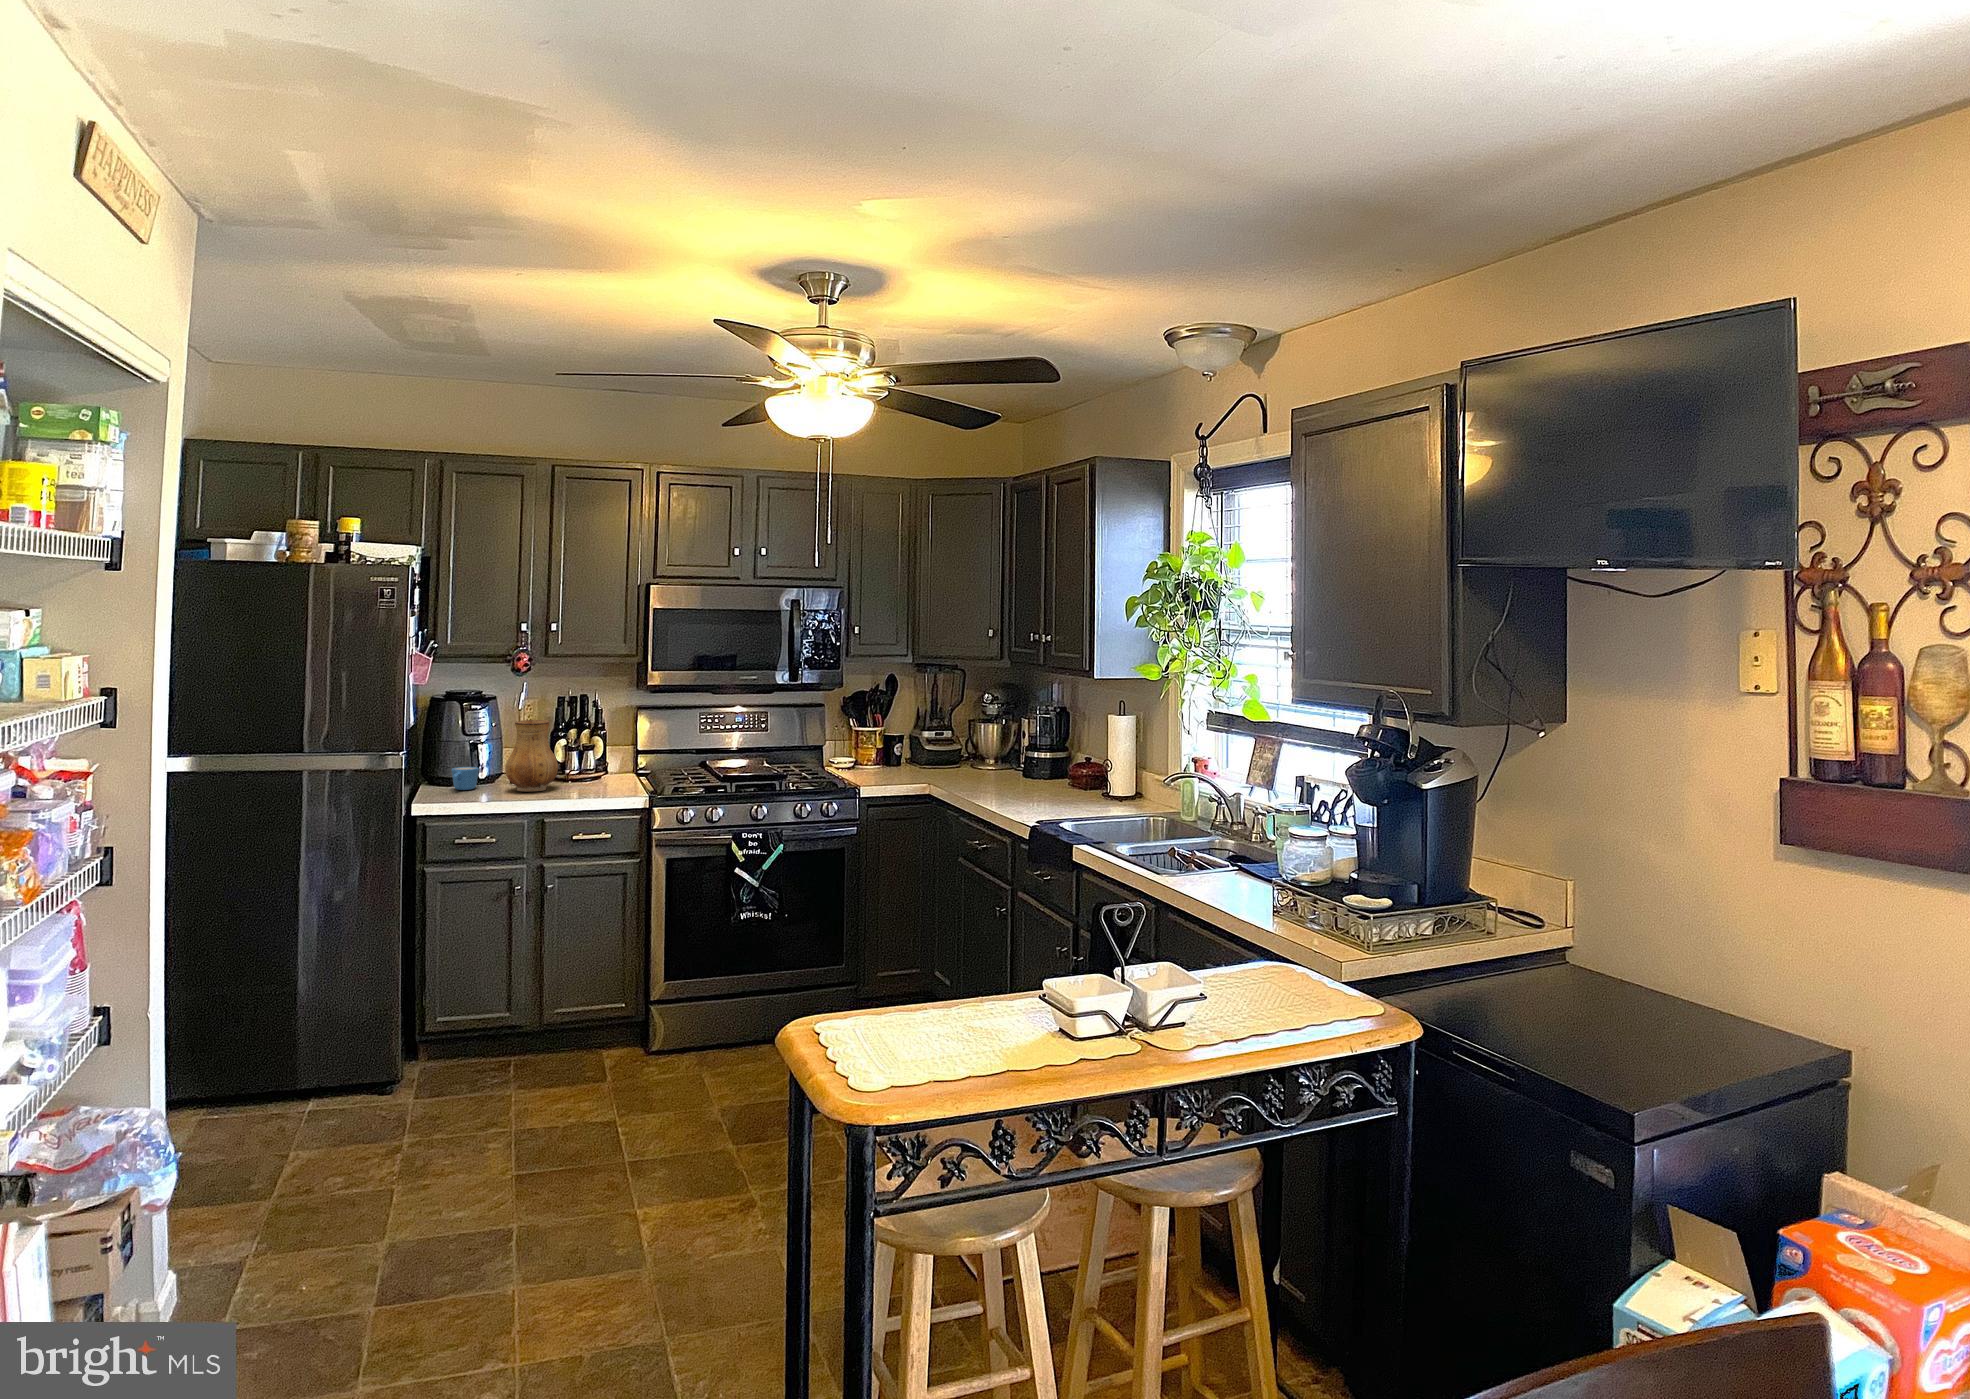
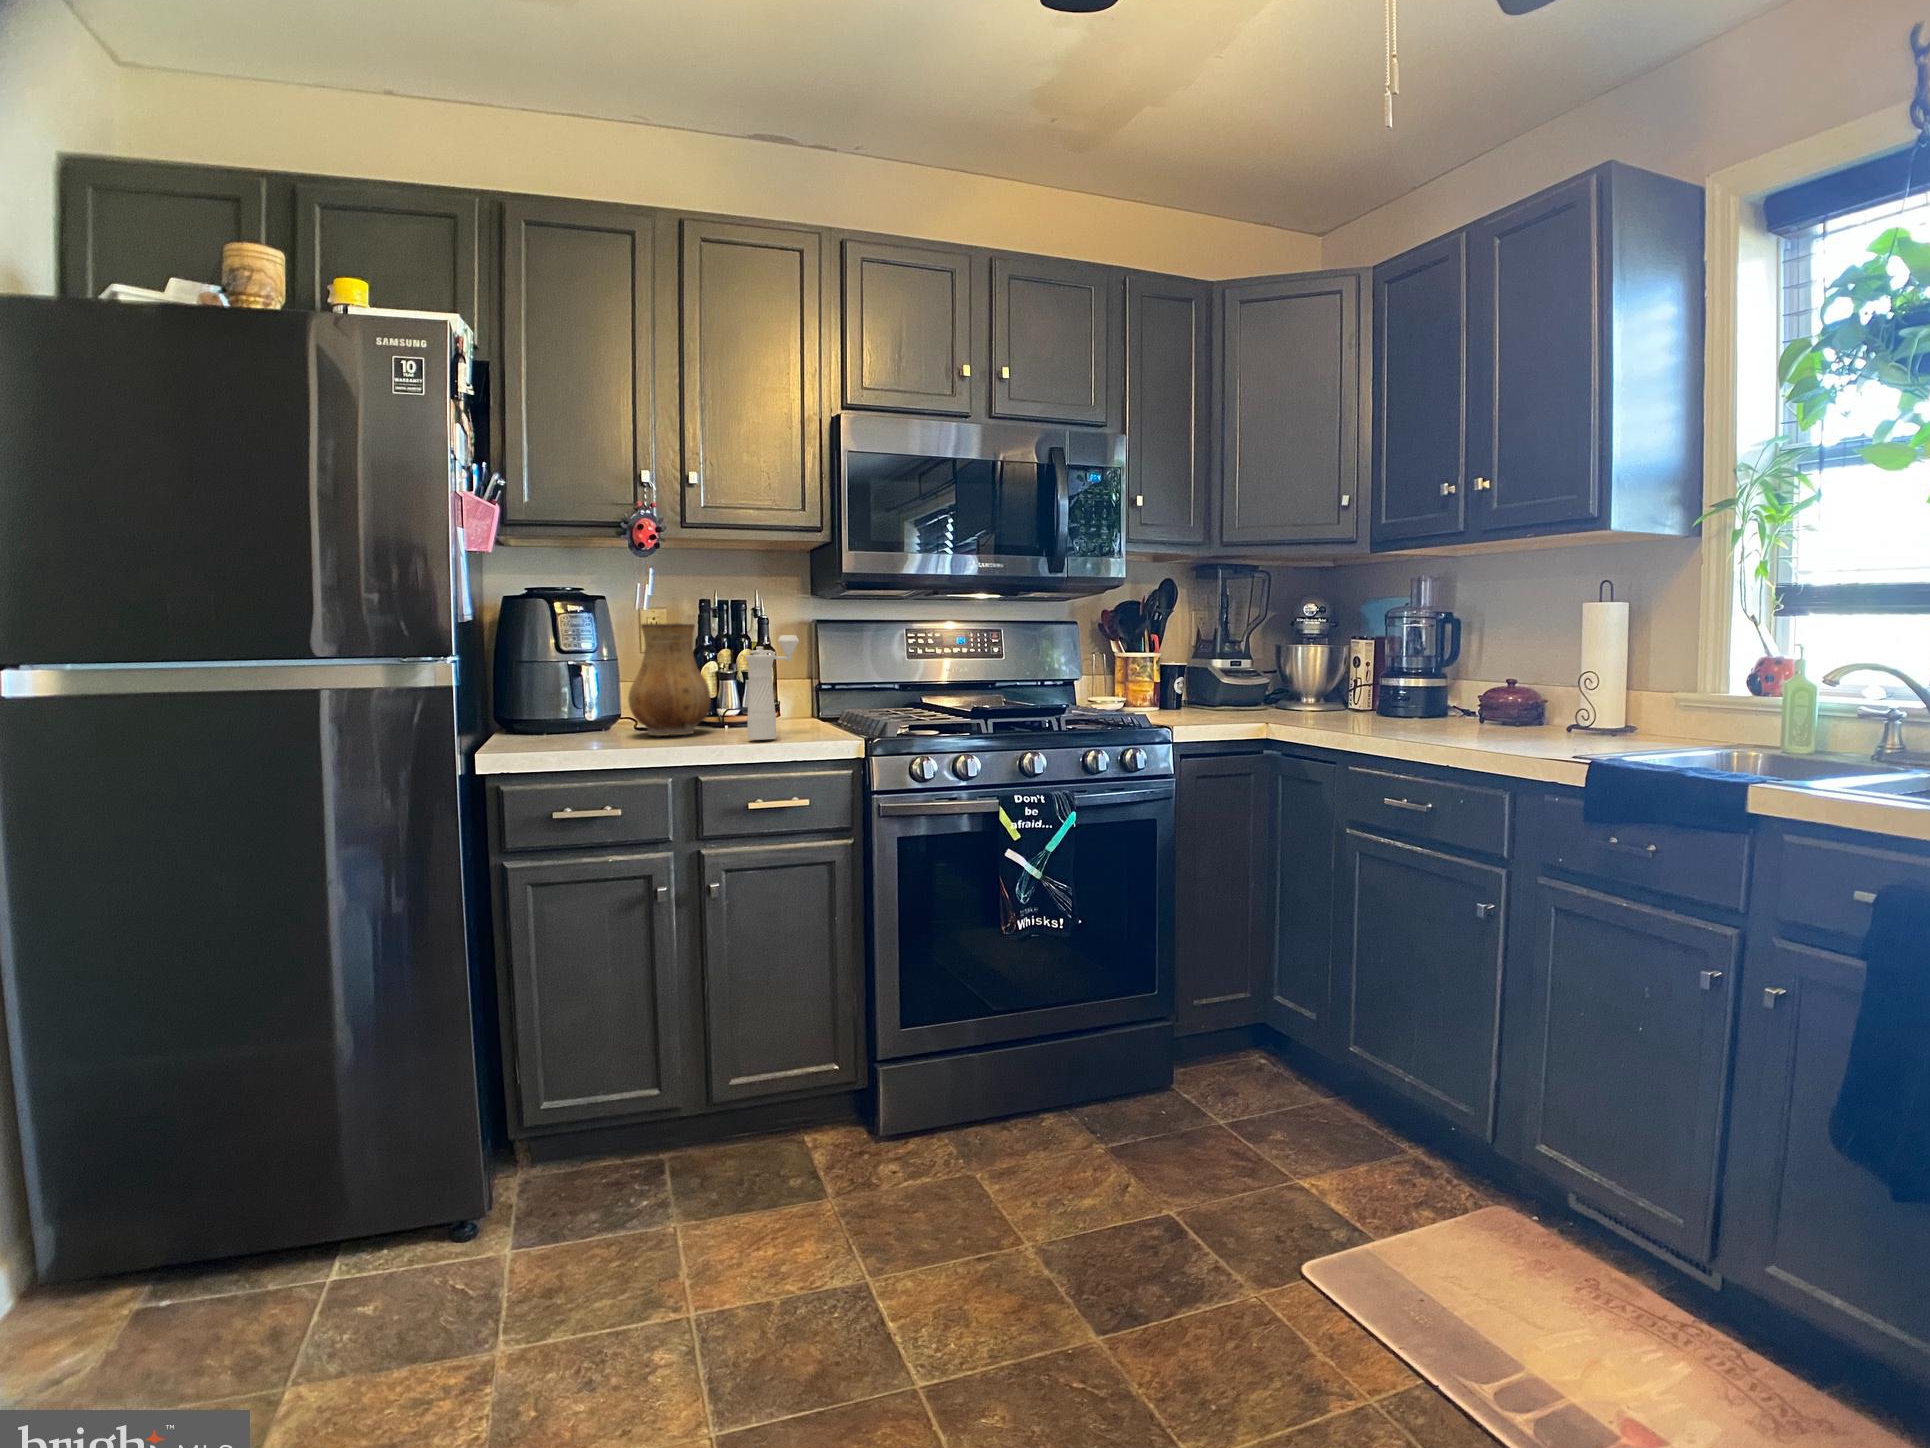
pepper mill: none [577,731,613,797] -> present [746,635,799,740]
mug: present [452,767,479,790] -> none [543,701,586,736]

